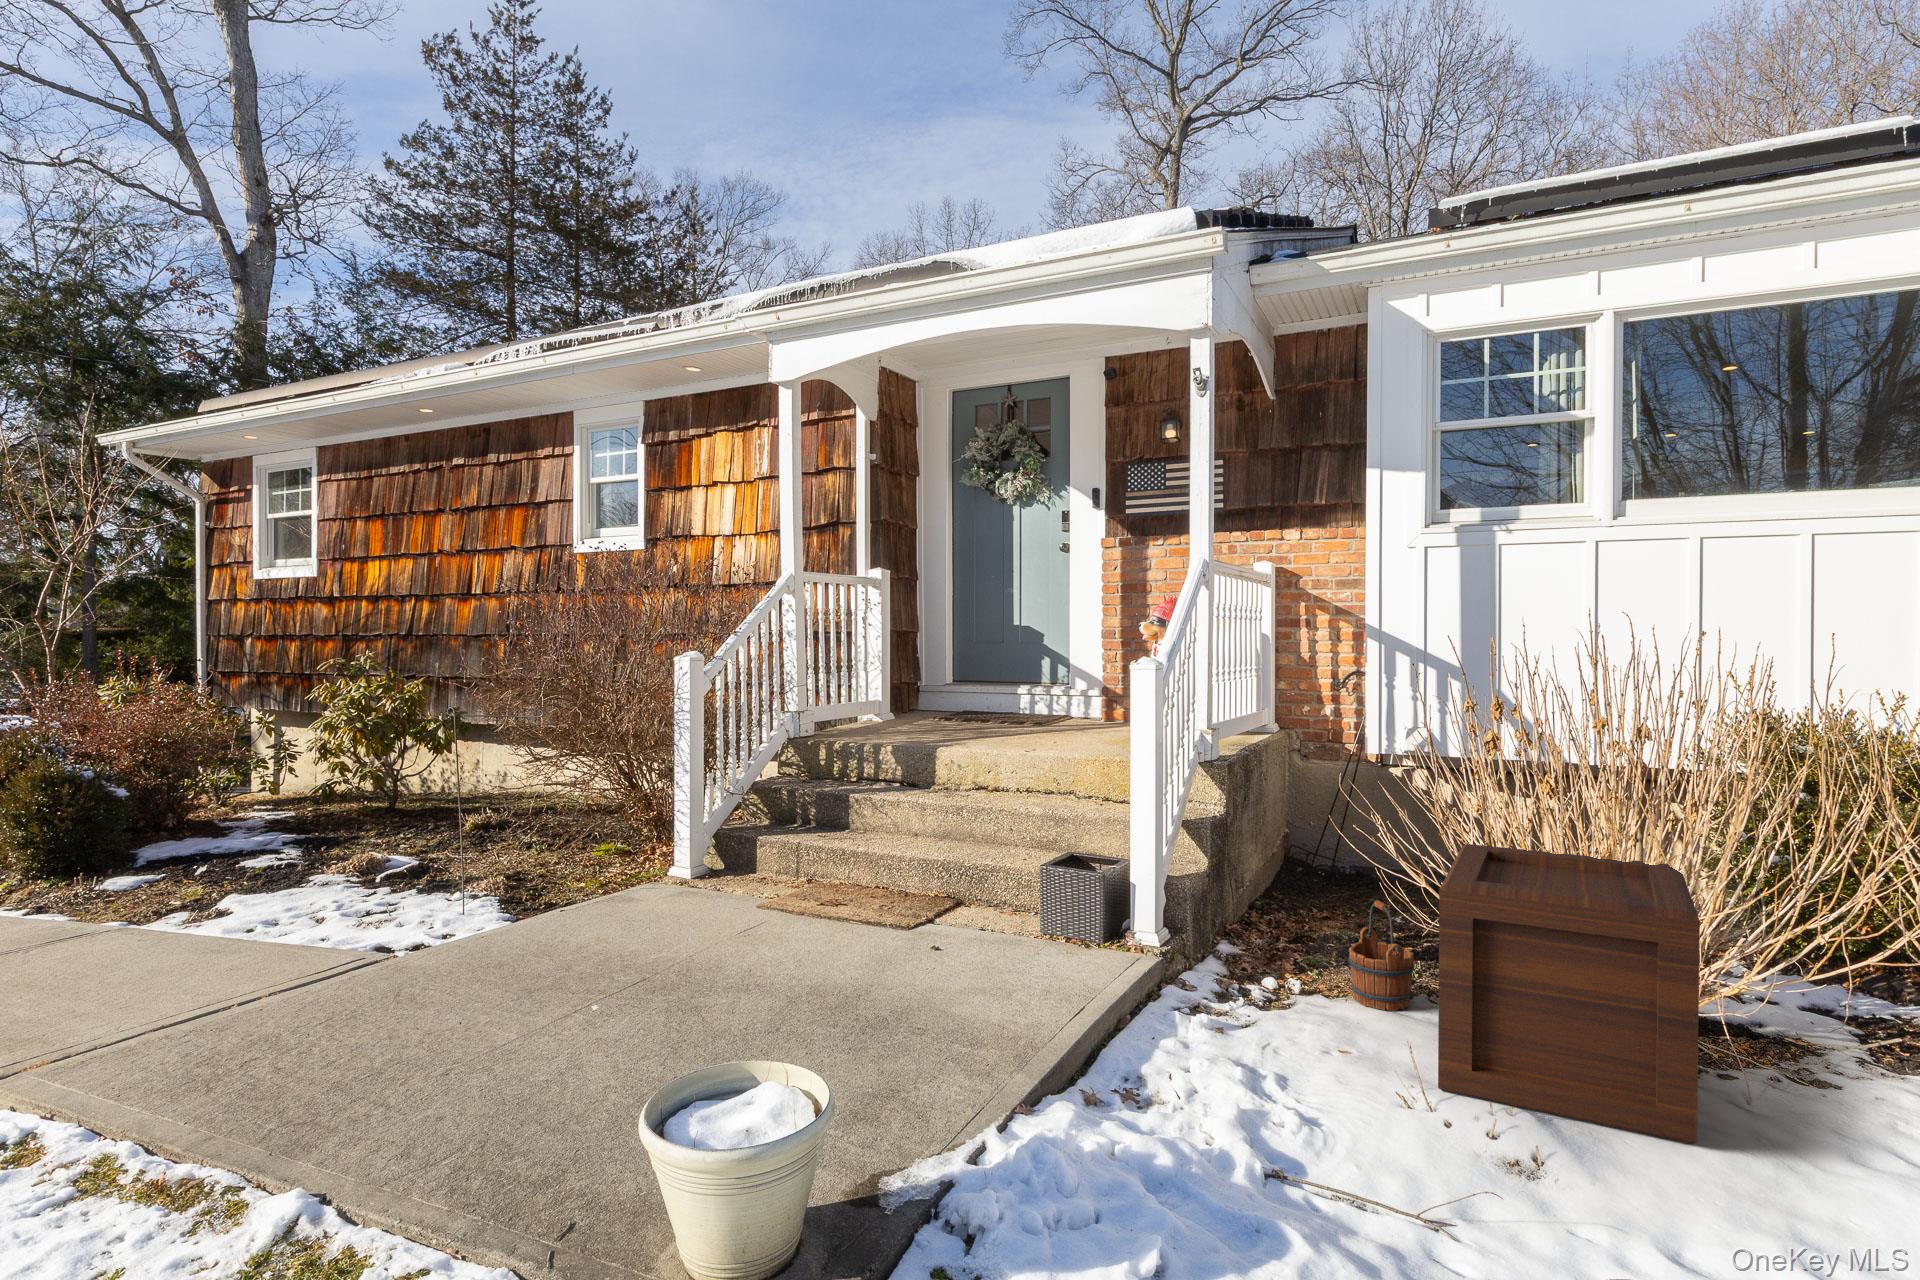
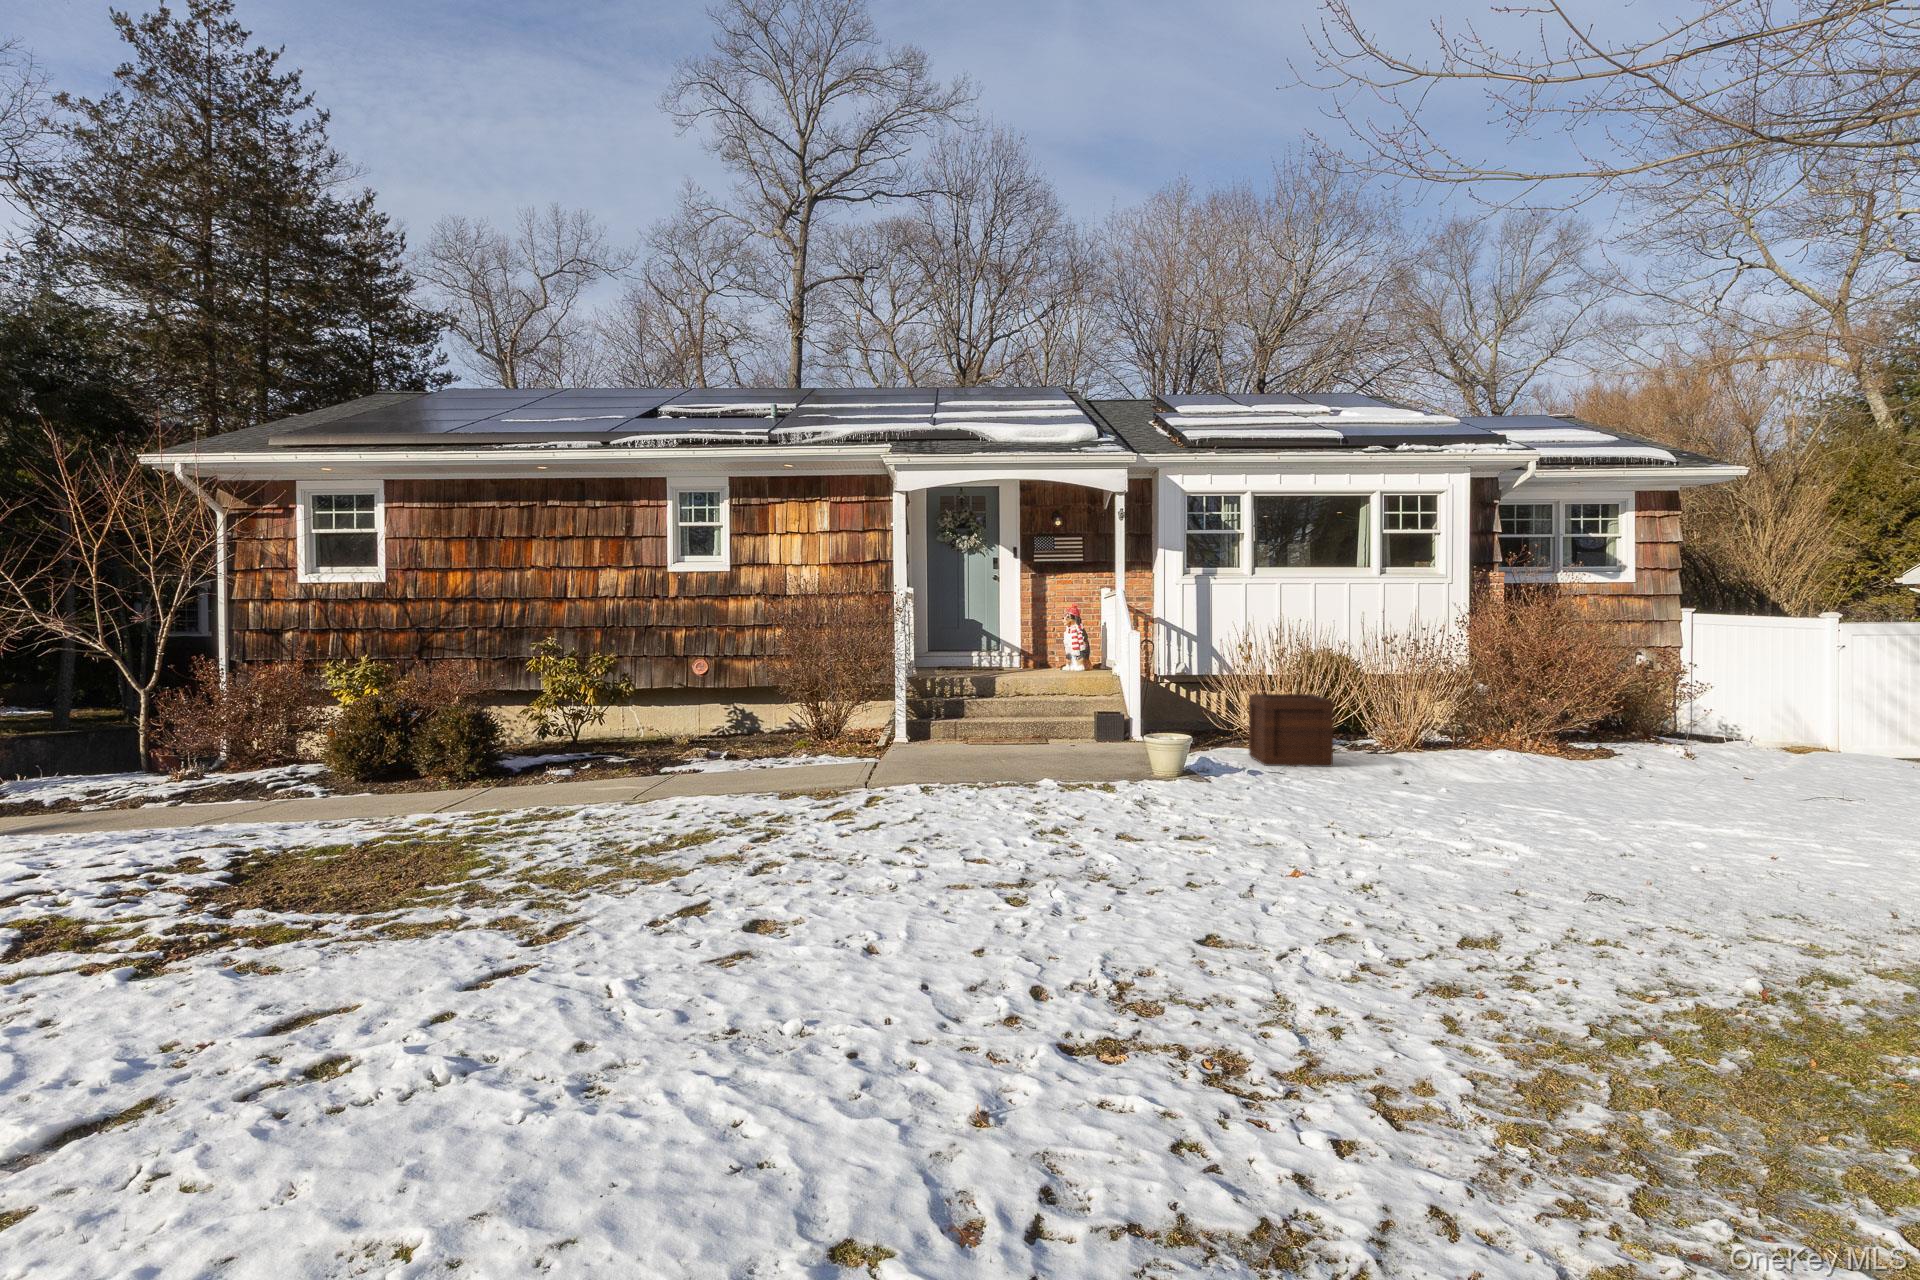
wooden bucket: present [1348,900,1414,1011] -> none [1208,719,1231,757]

